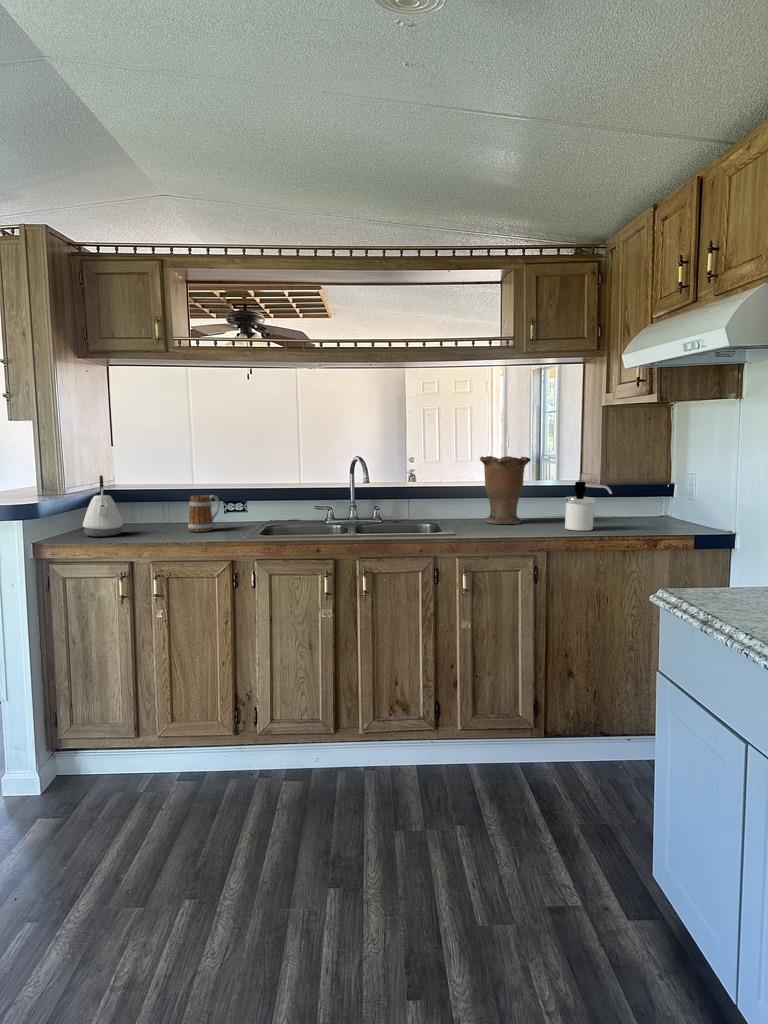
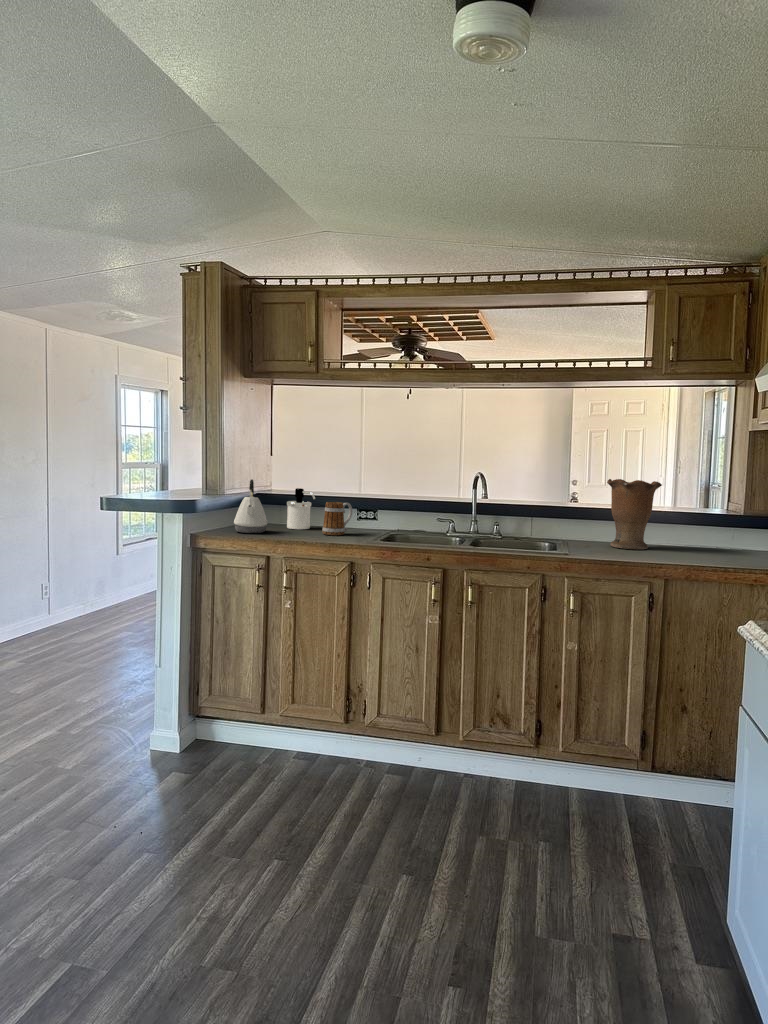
soap dispenser: present [565,482,612,531] -> present [287,488,315,529]

